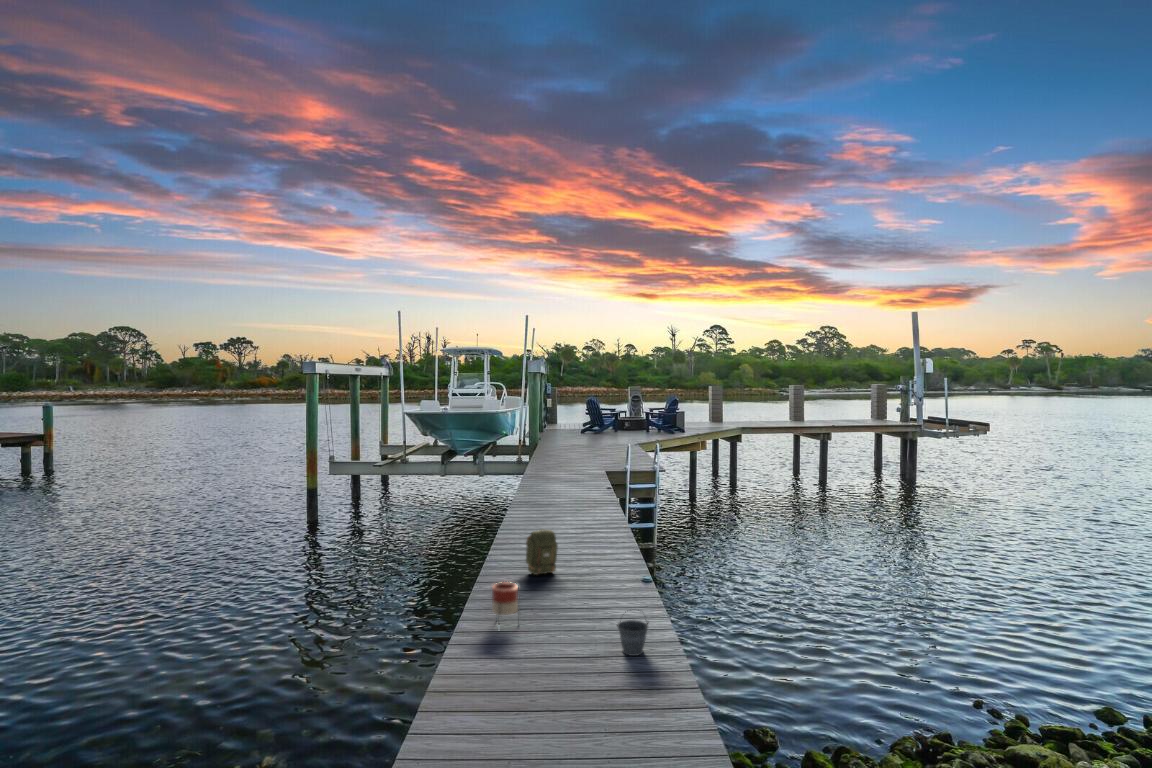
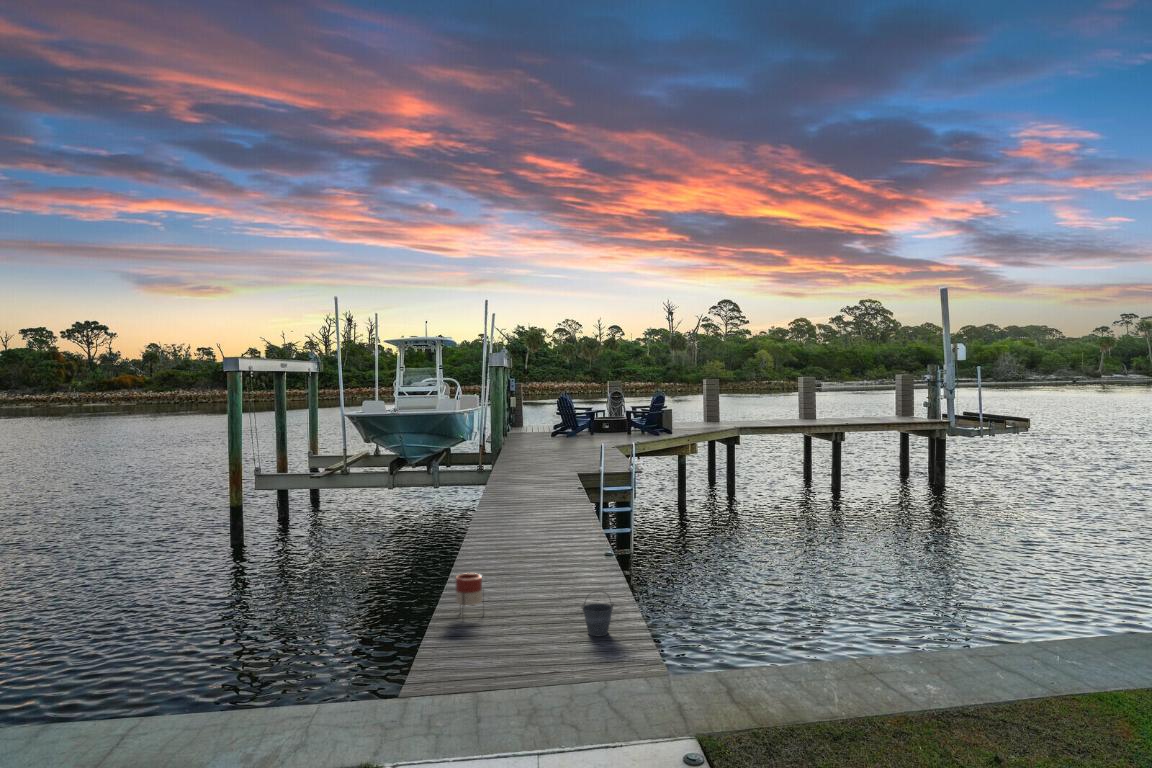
backpack: present [526,530,558,575] -> none [489,526,523,574]

